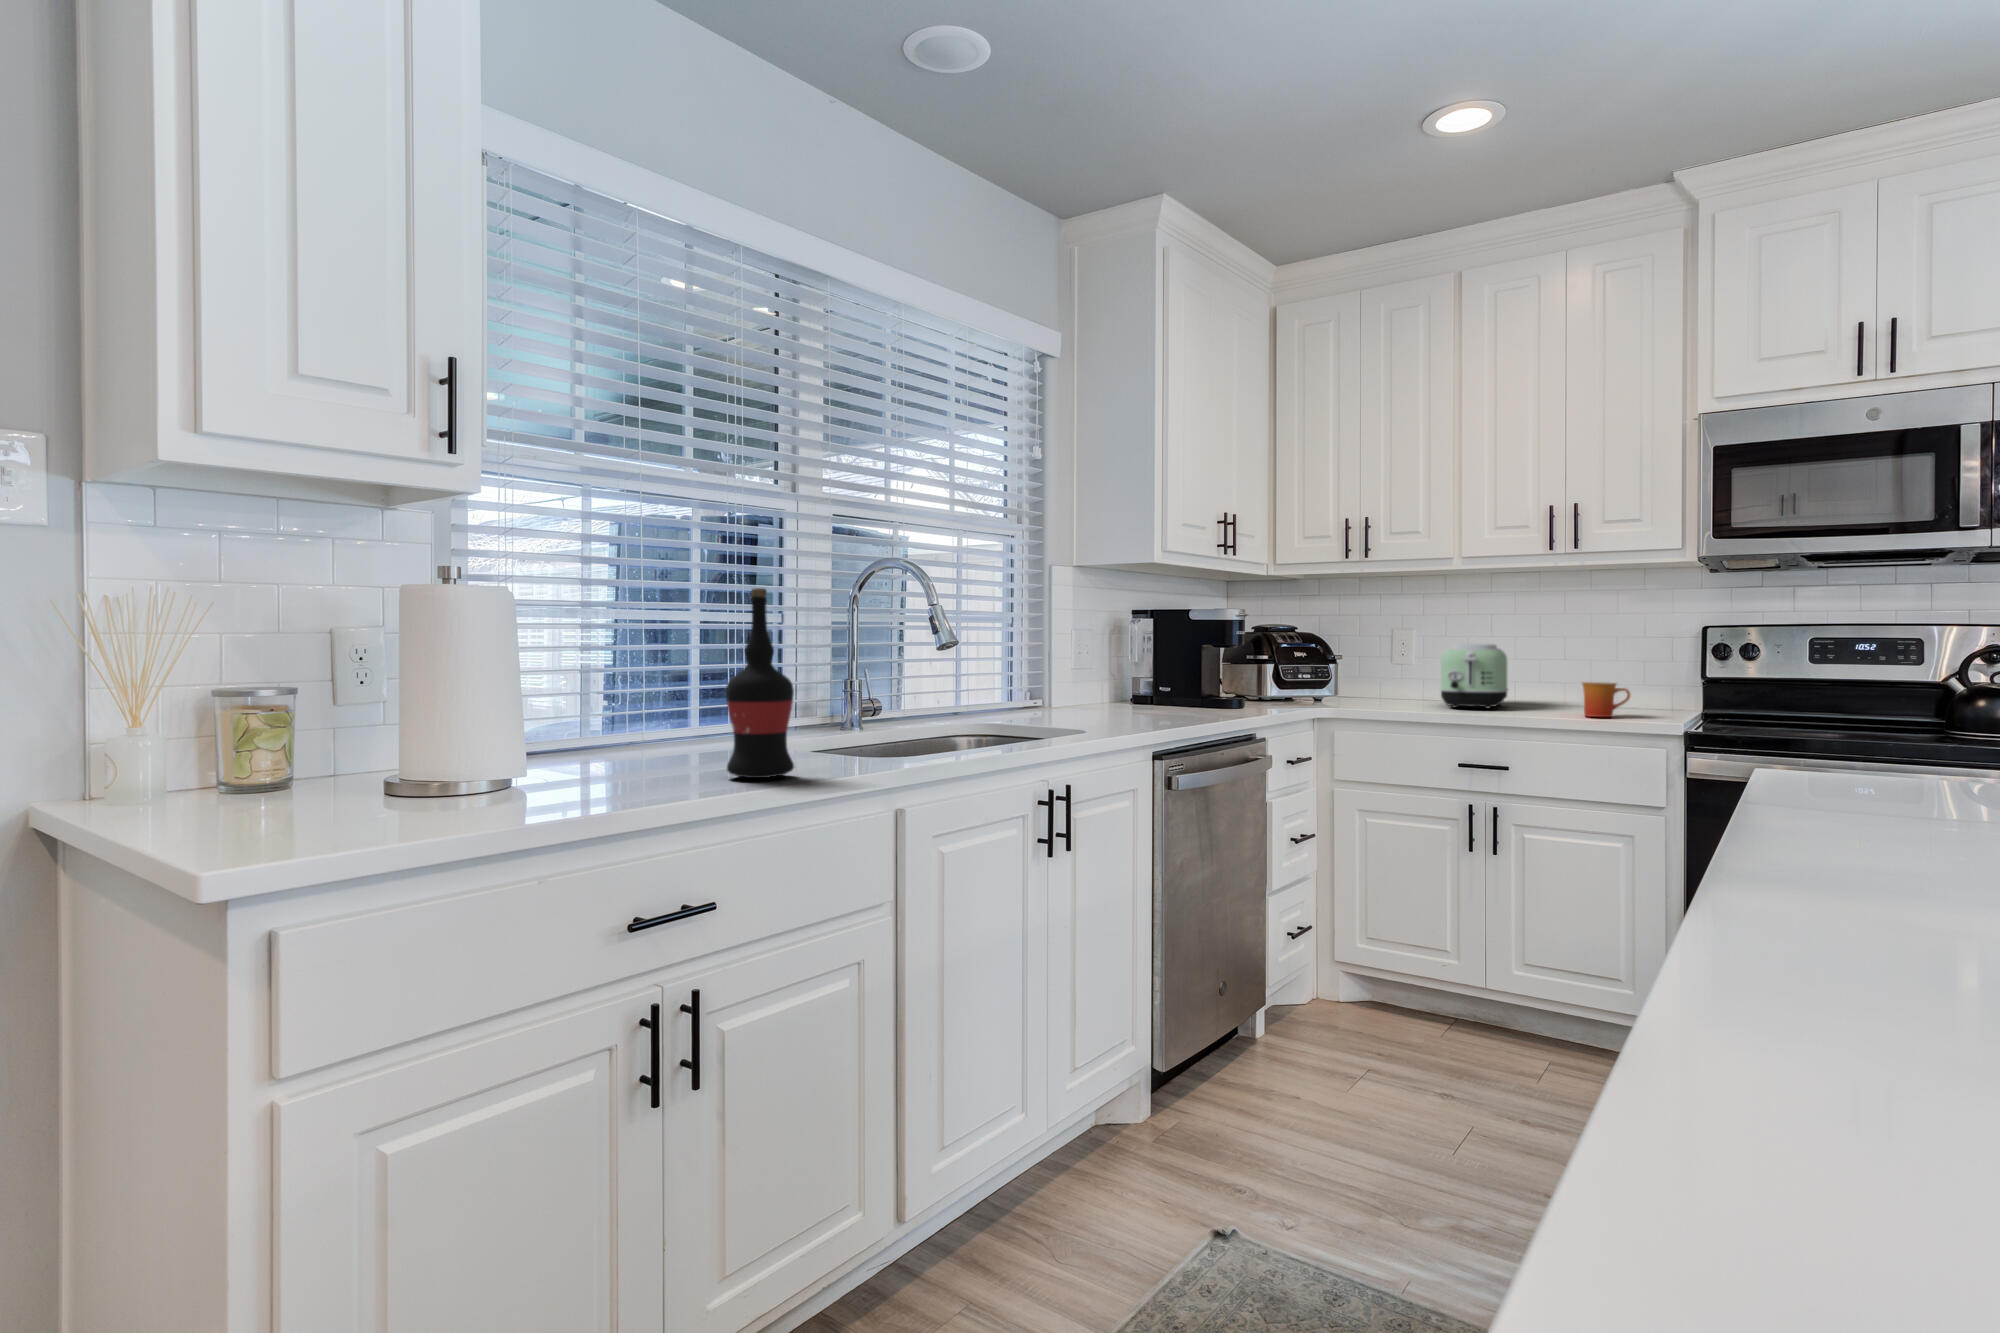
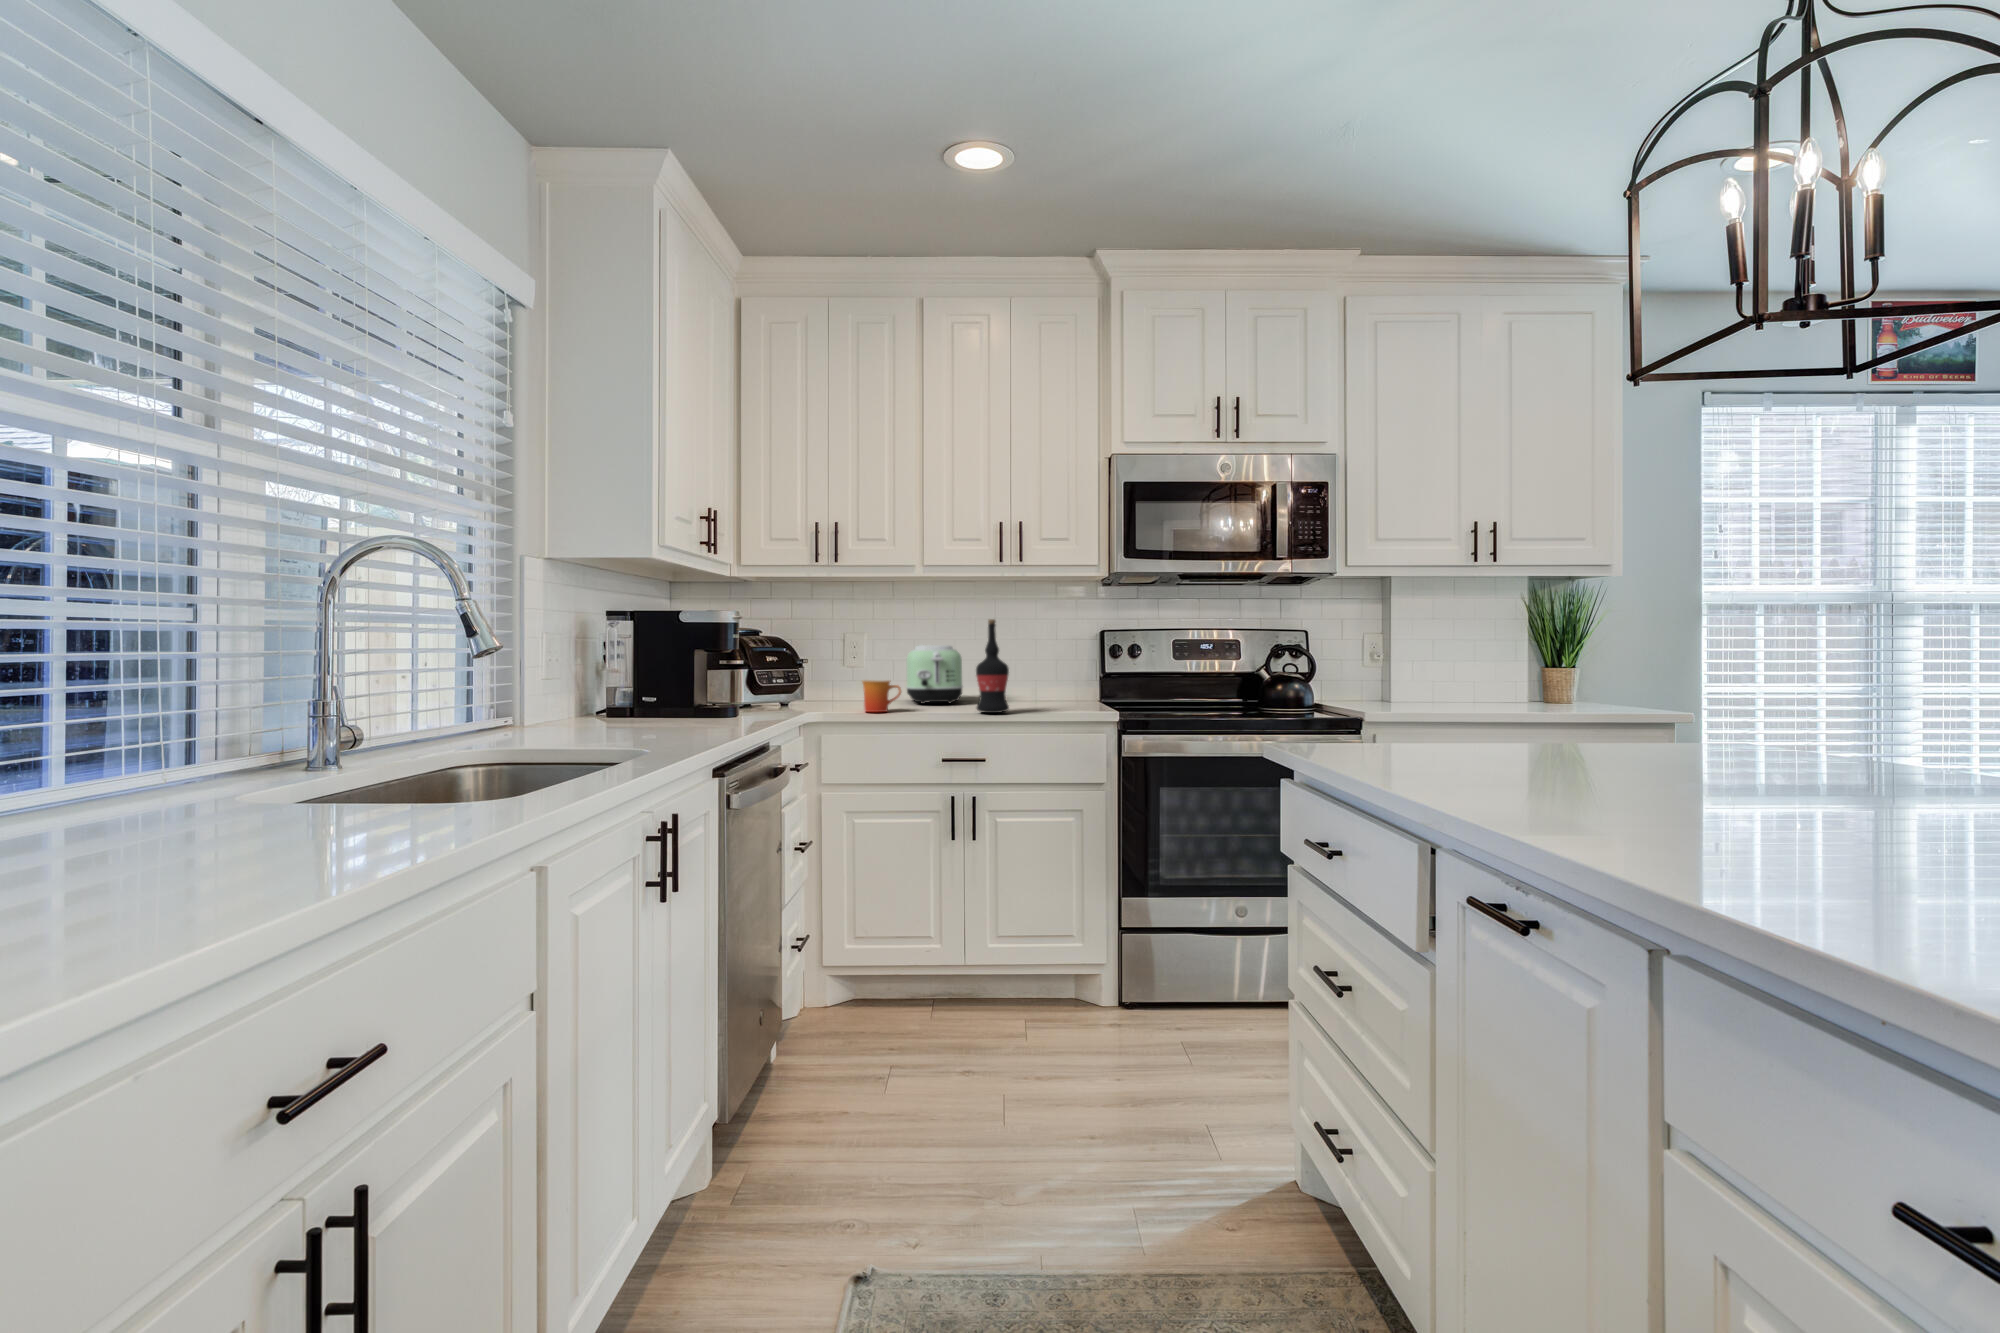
wine bottle: present [726,588,794,778] -> present [976,619,1009,713]
mug: present [1582,682,1630,717] -> present [862,680,901,712]

